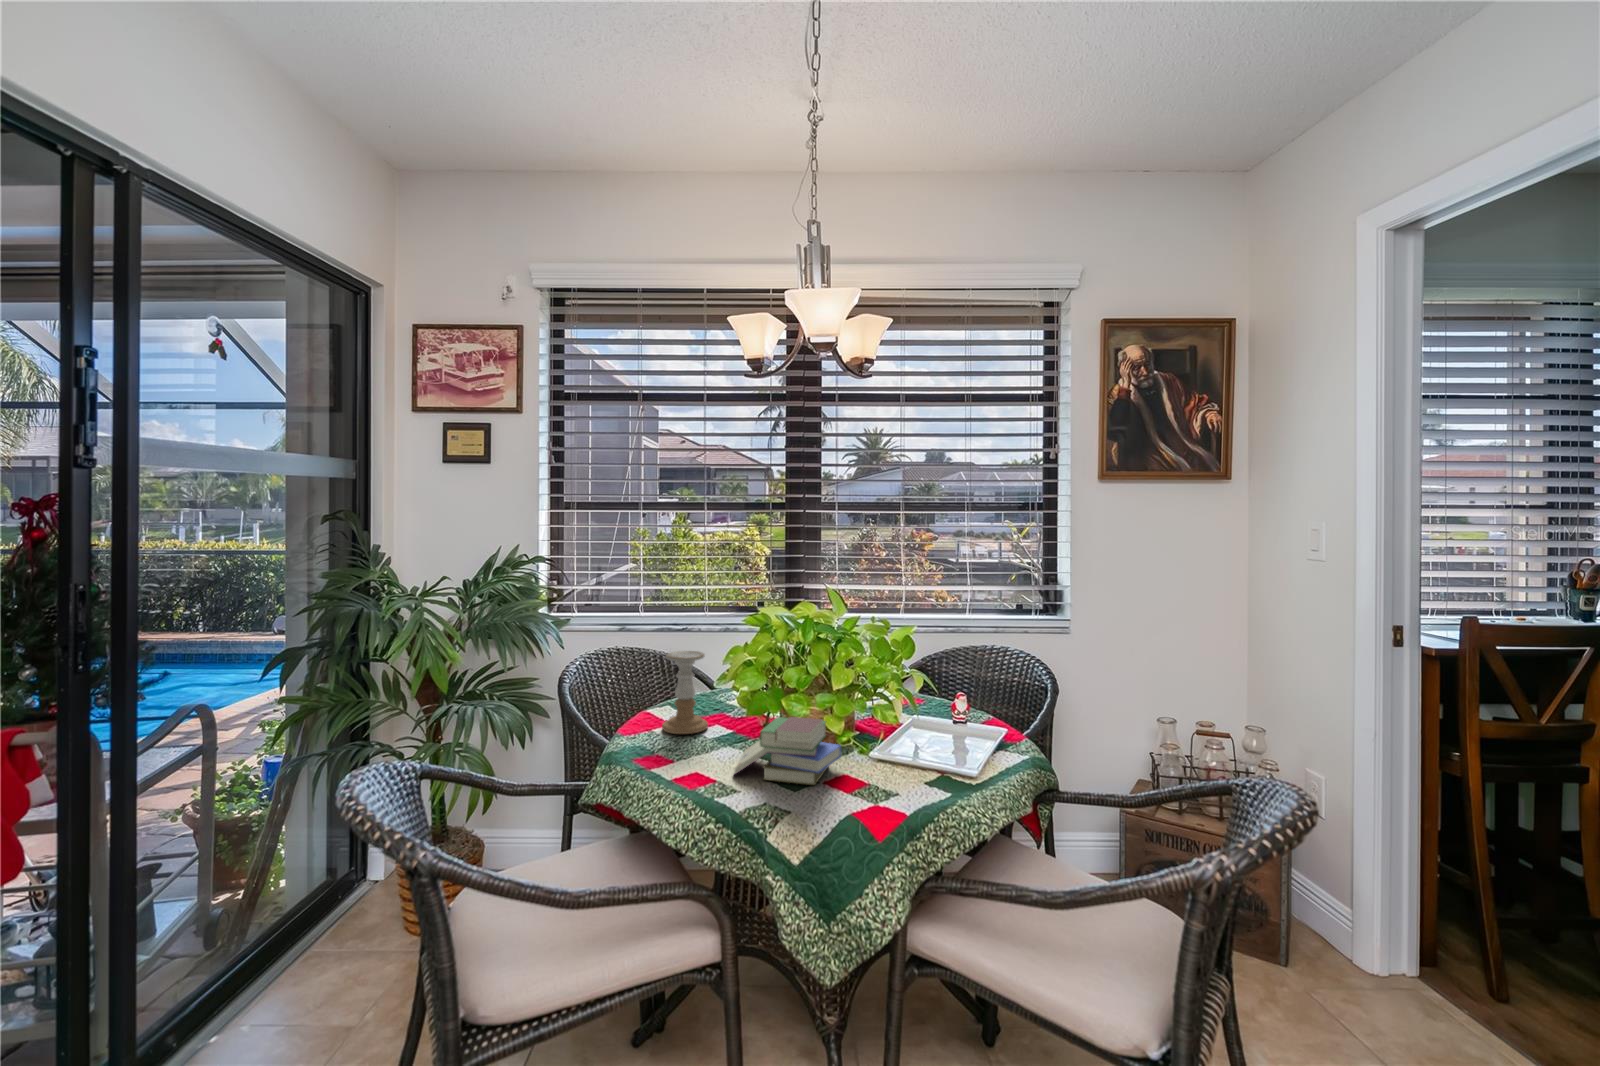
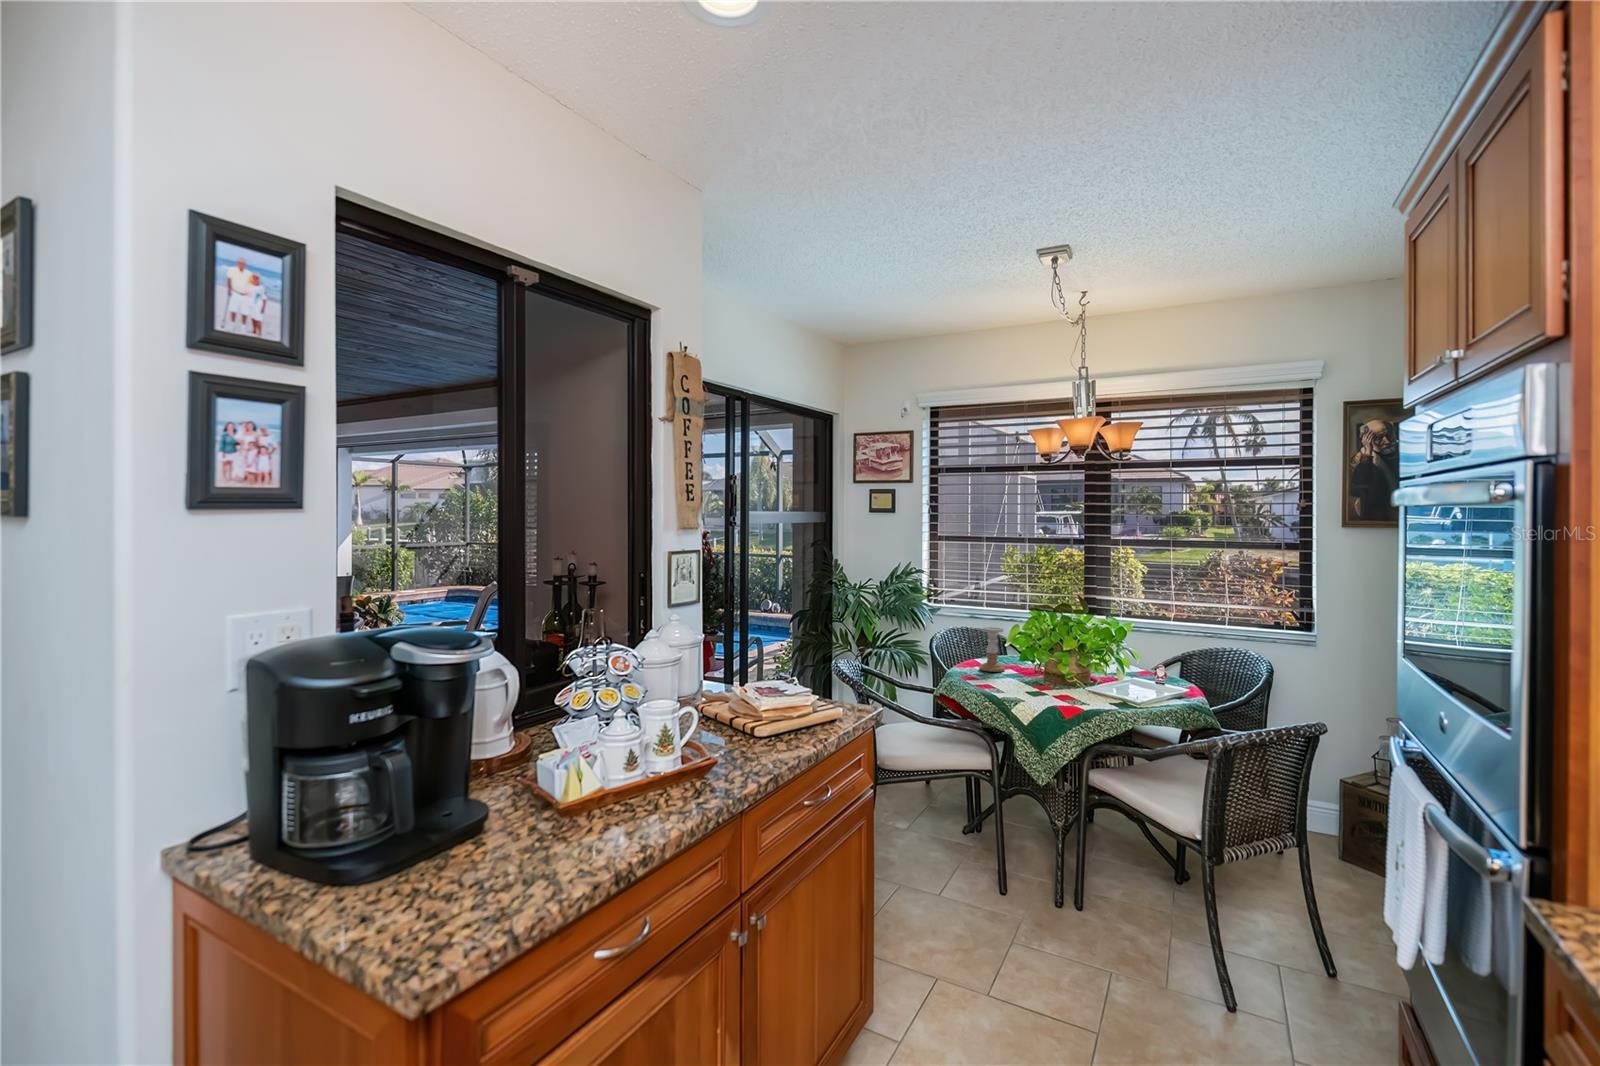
book: present [734,717,841,785] -> none [1007,662,1067,697]

